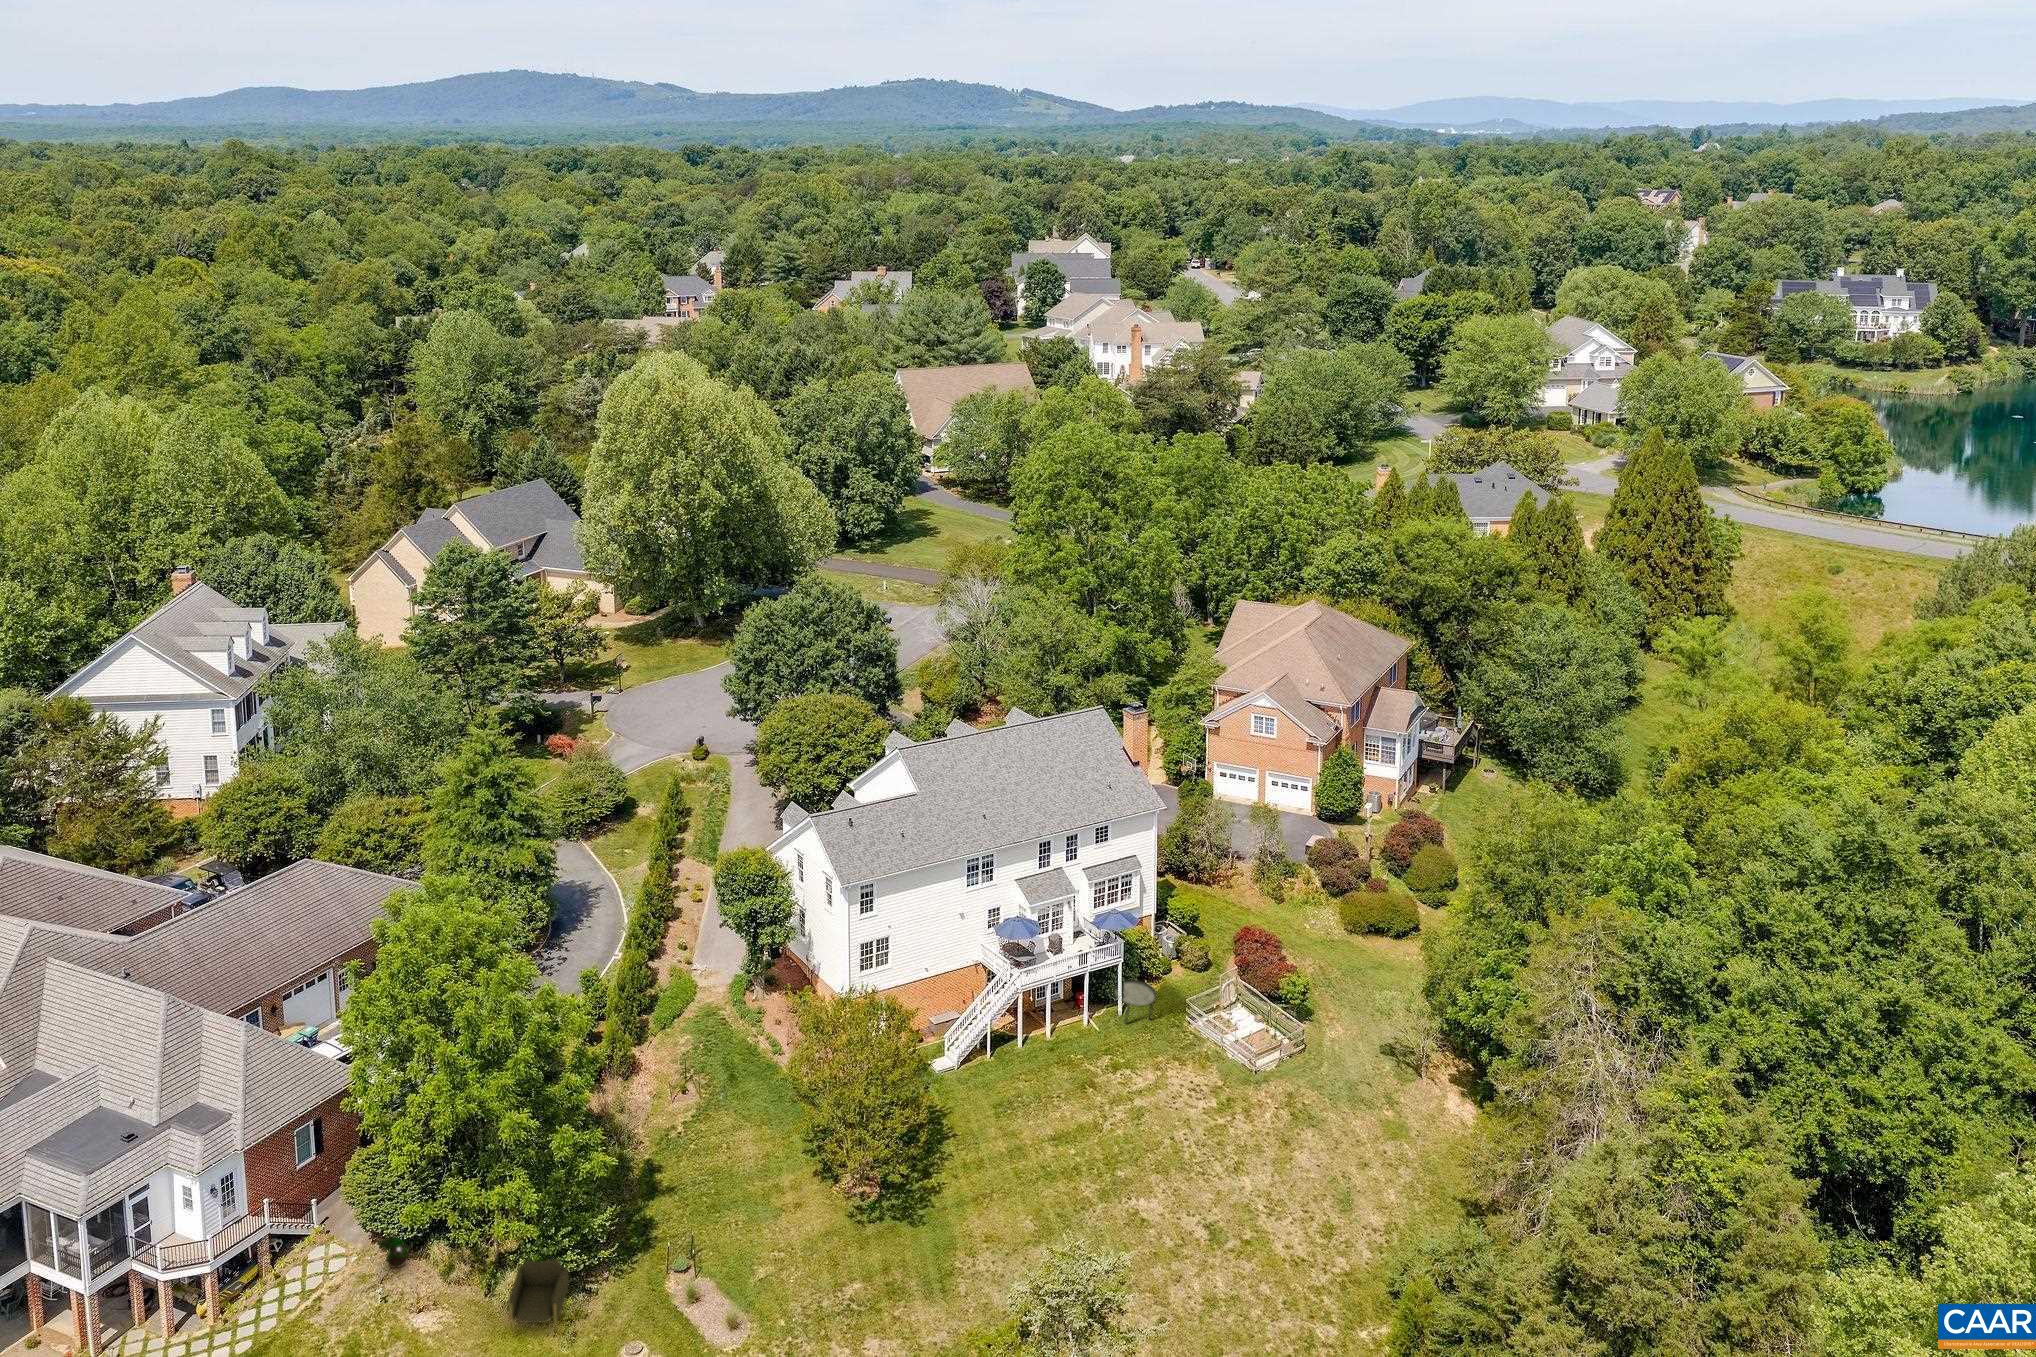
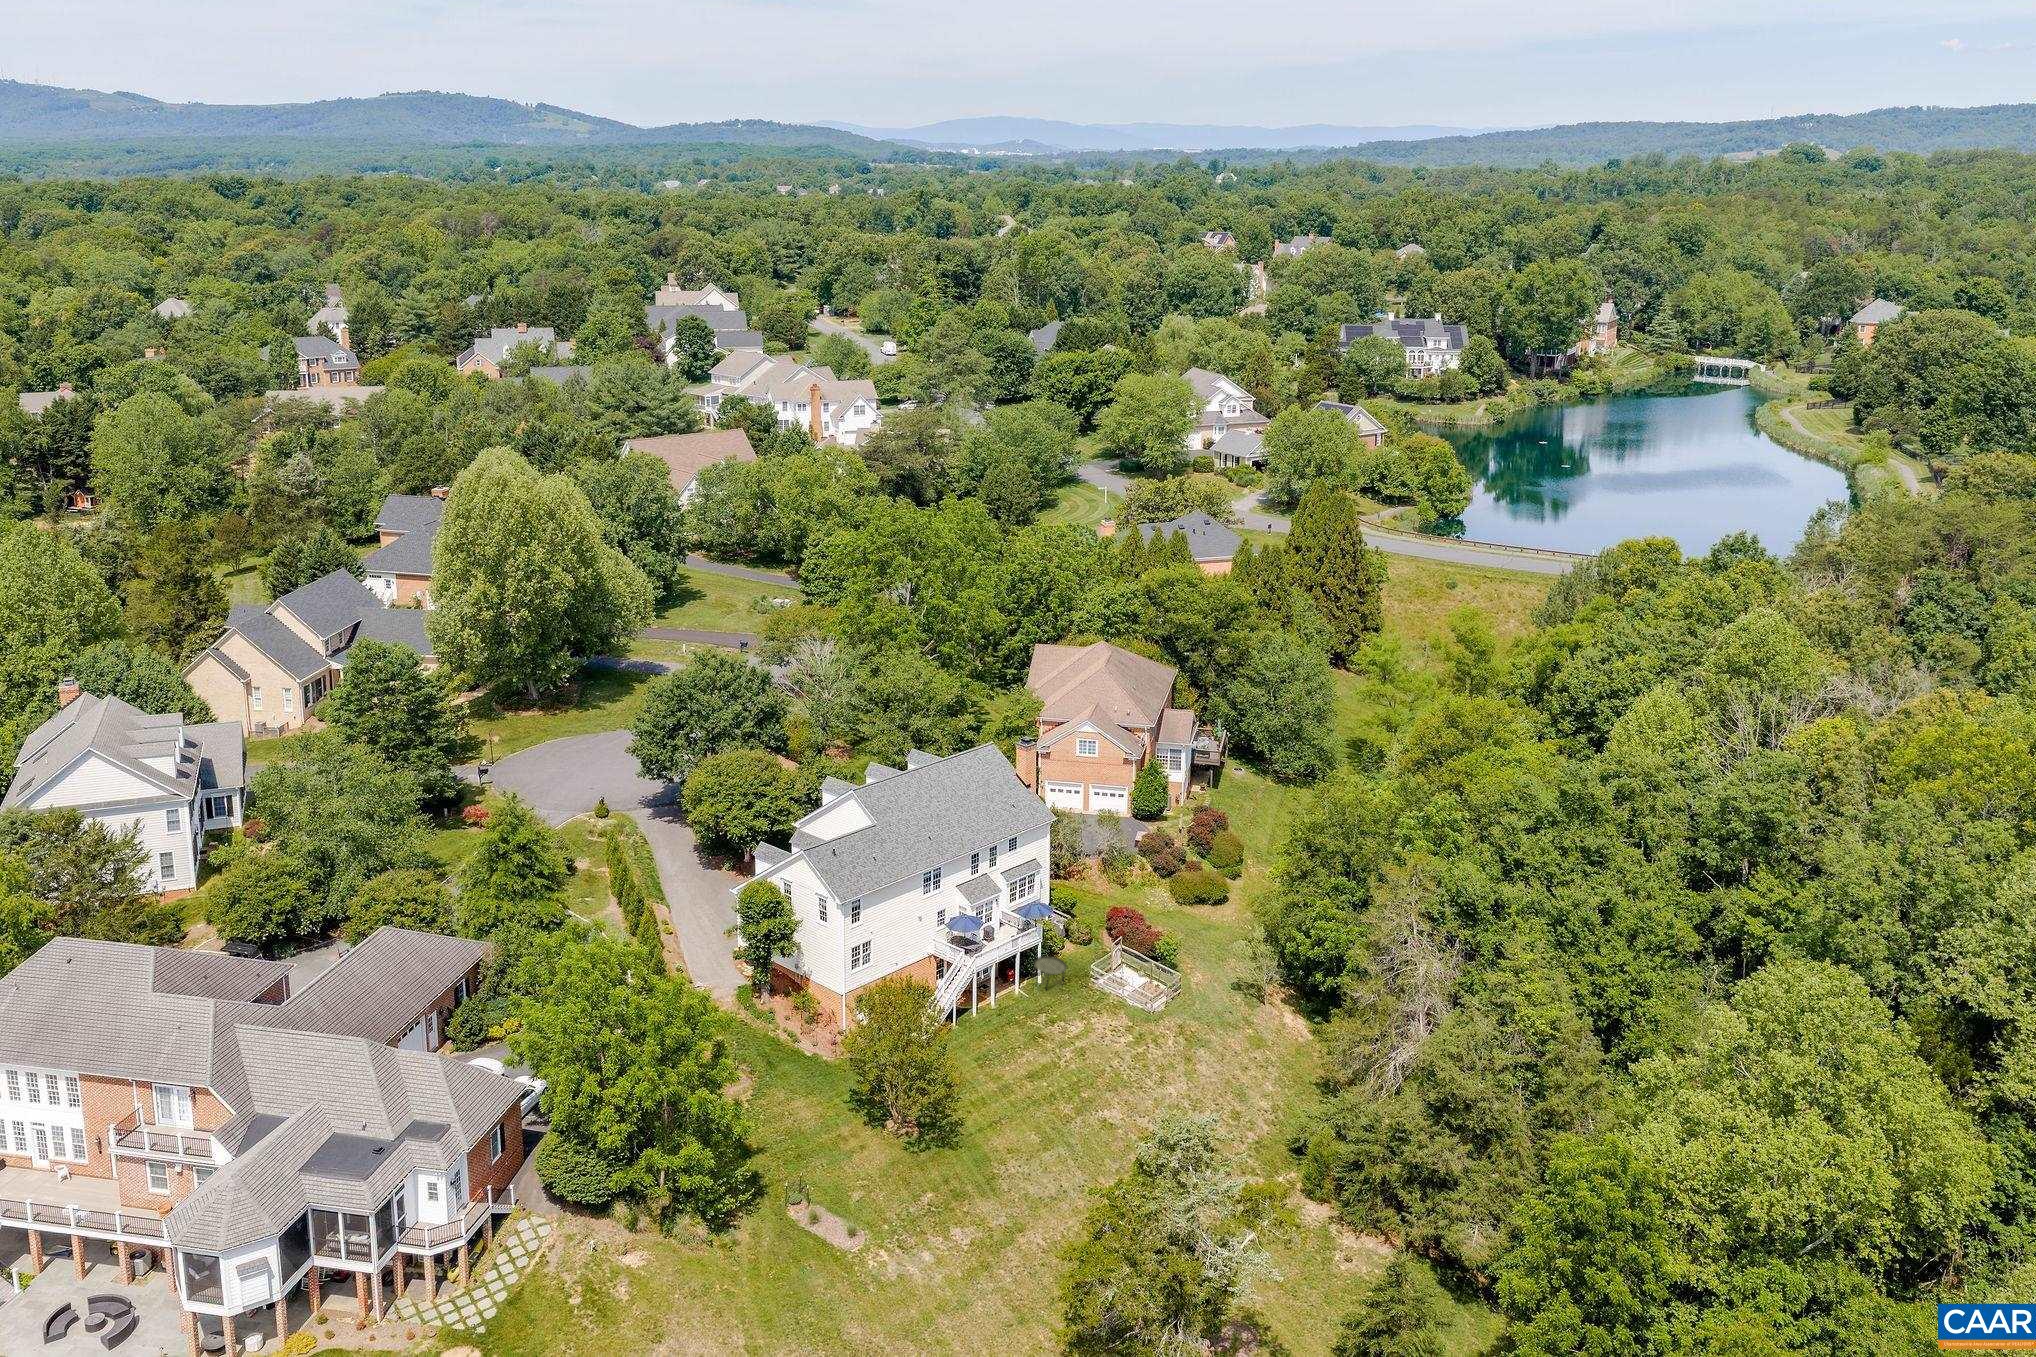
potted tree: present [379,1234,409,1268] -> none [570,1200,592,1229]
armchair: present [508,1259,569,1330] -> none [686,1201,727,1257]

